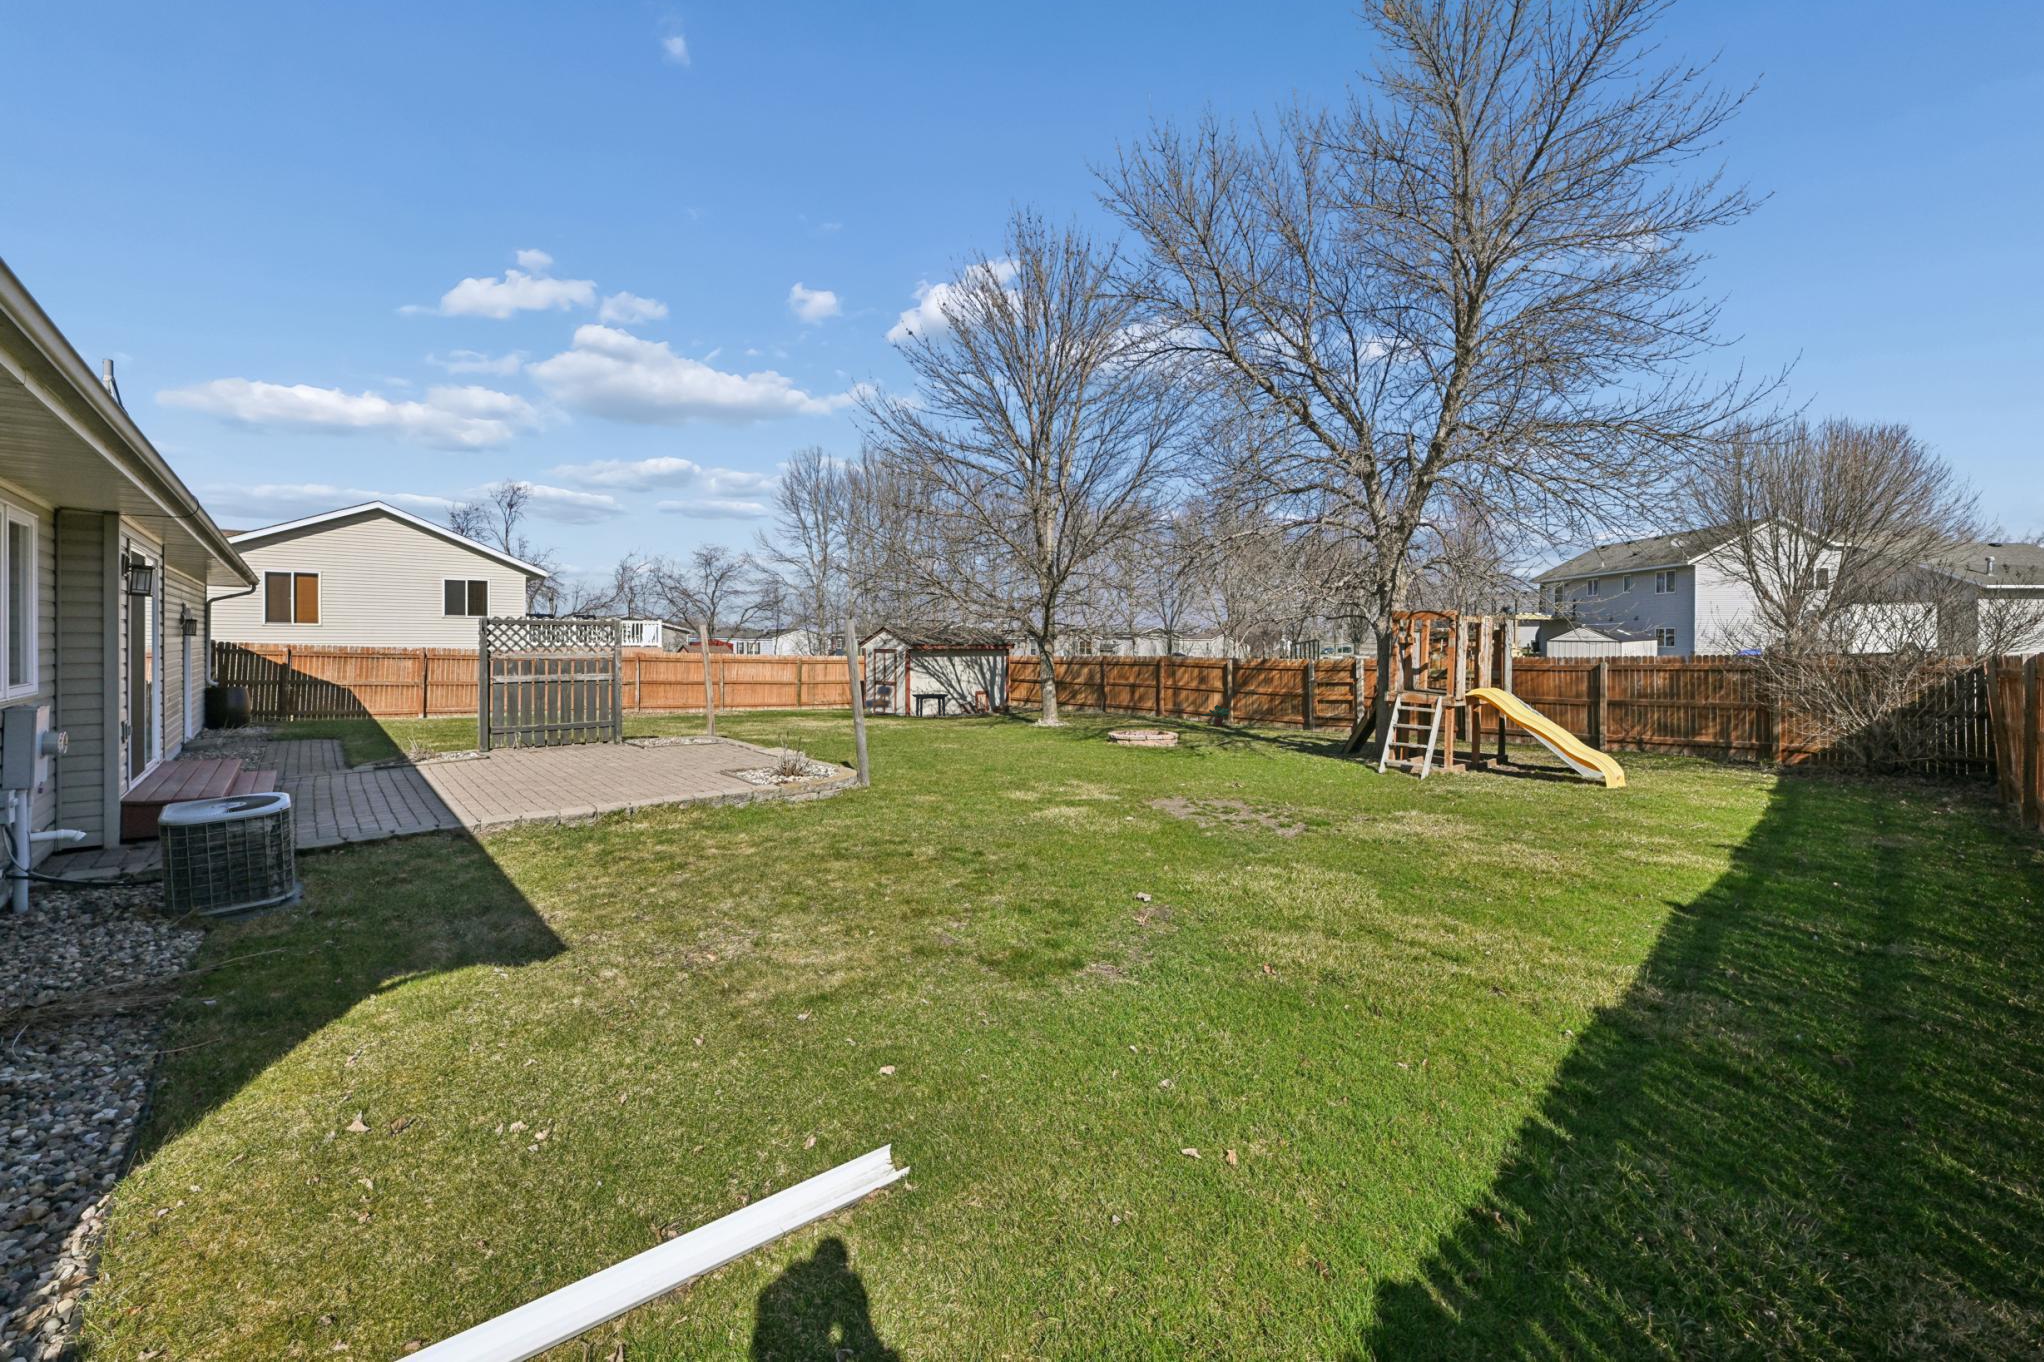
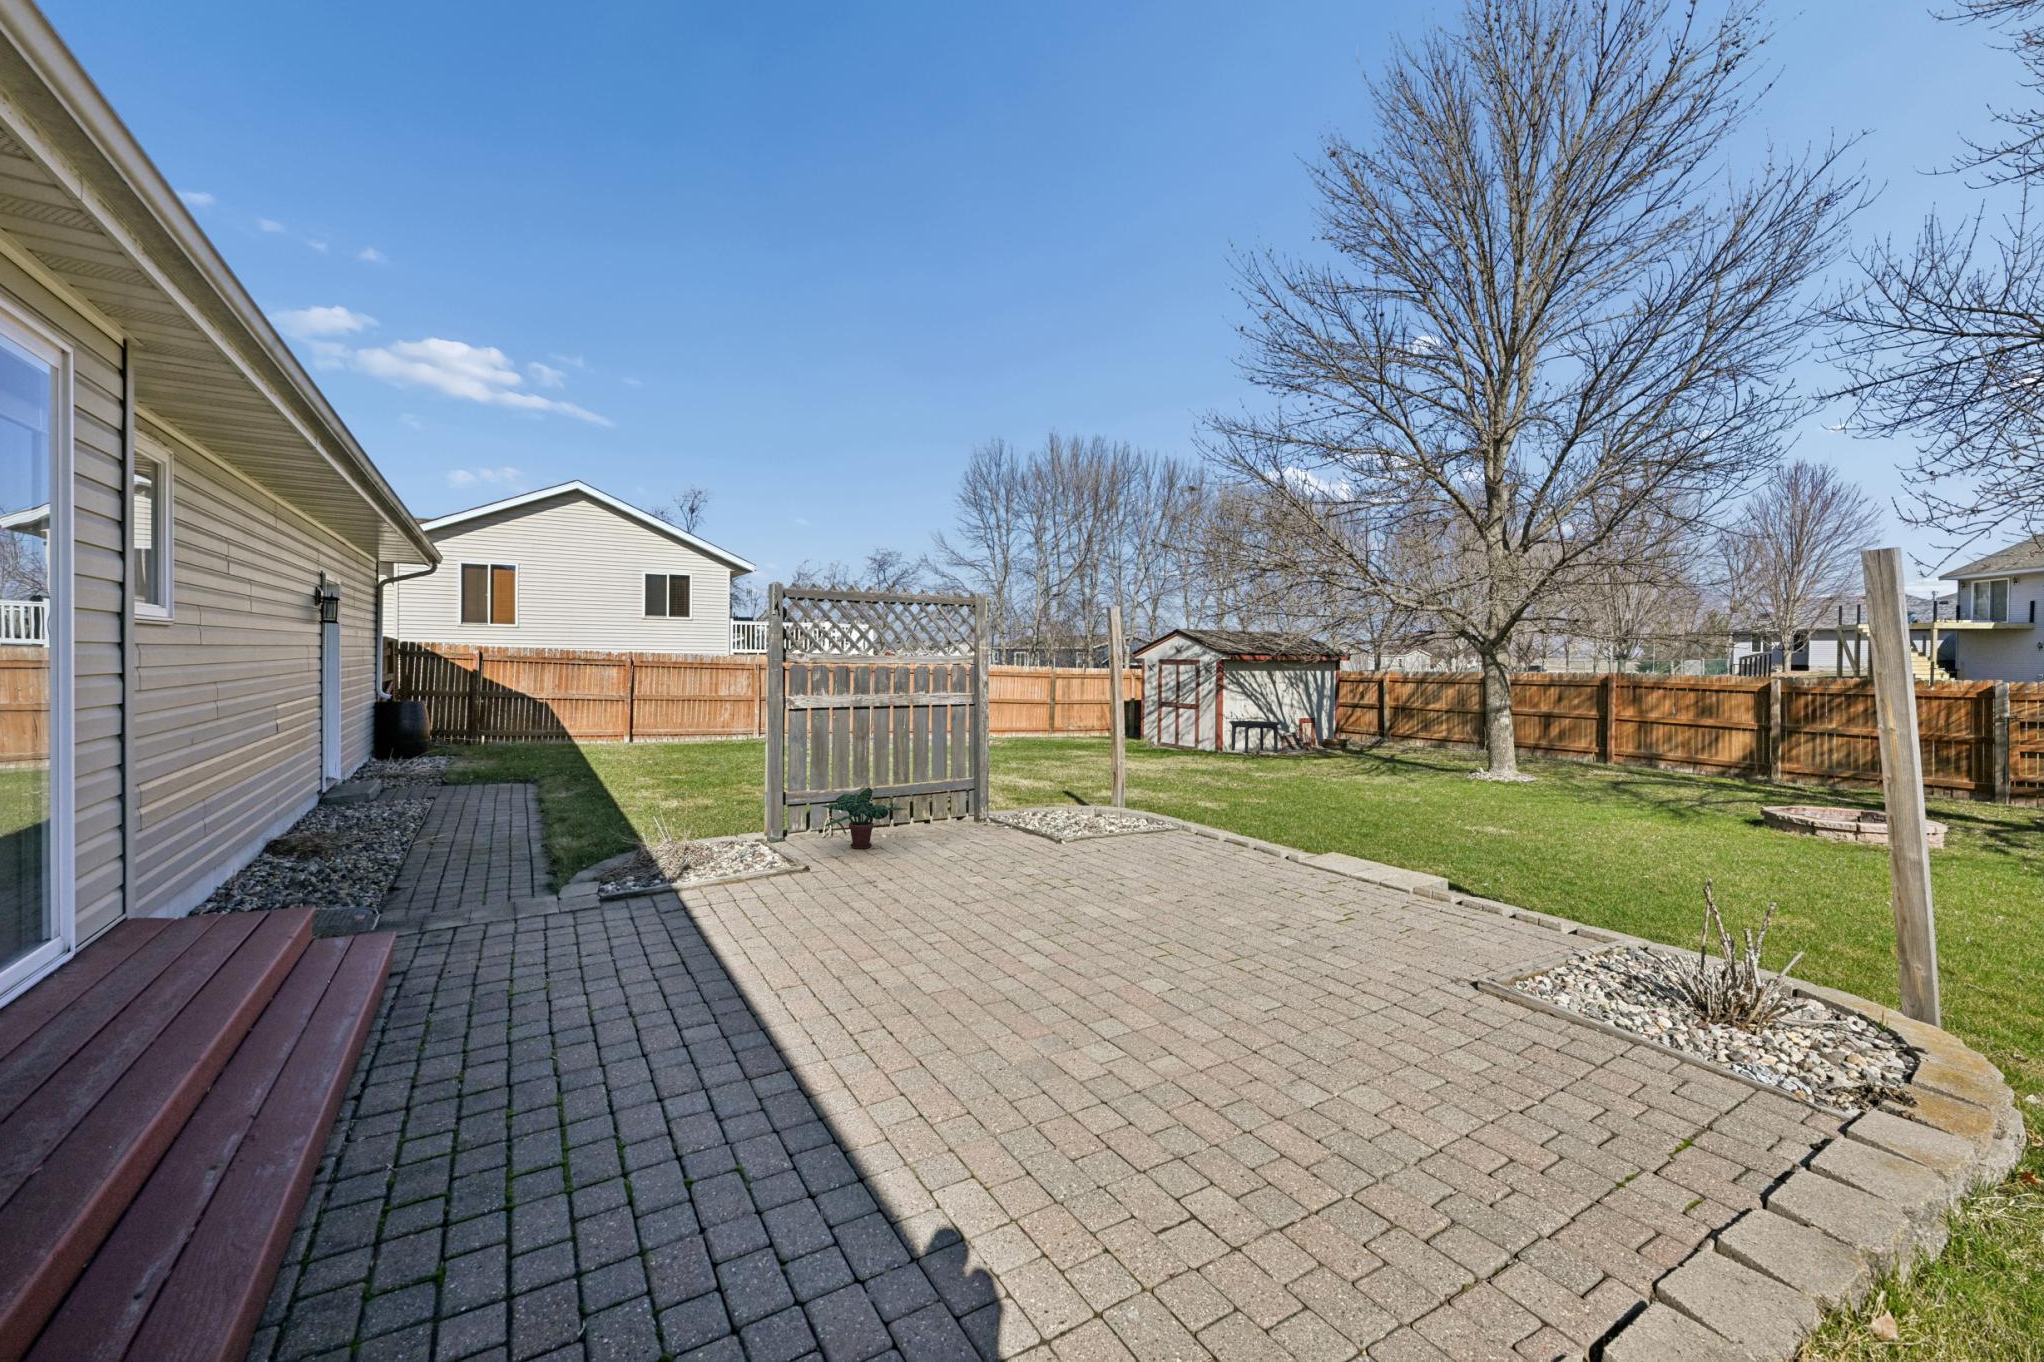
armchair: present [859,686,892,712] -> none [1152,709,1198,749]
potted plant: present [1201,705,1229,726] -> present [822,787,907,849]

